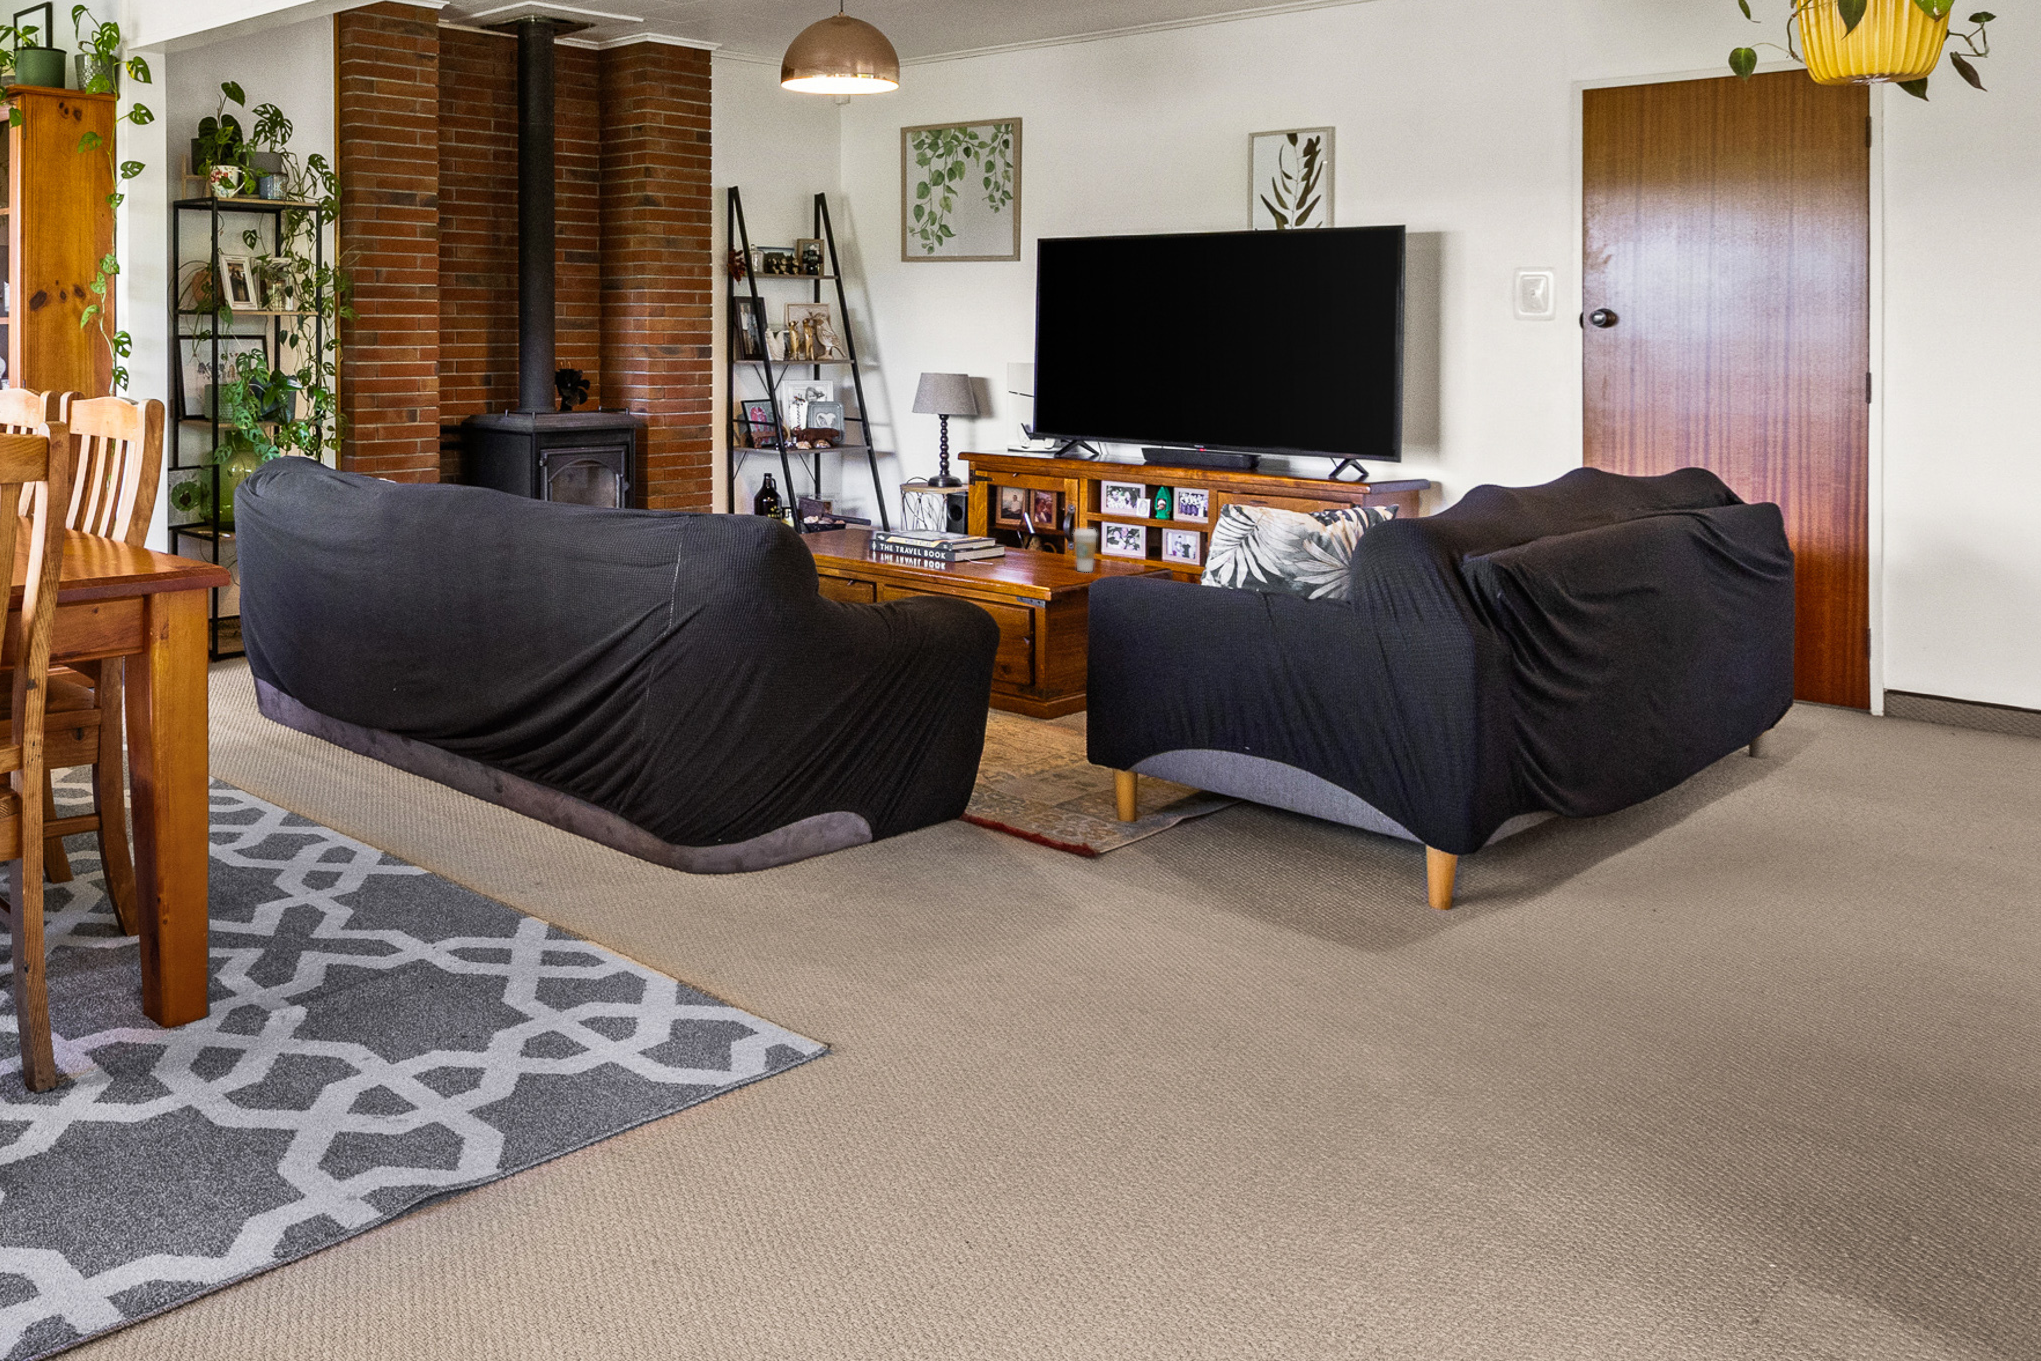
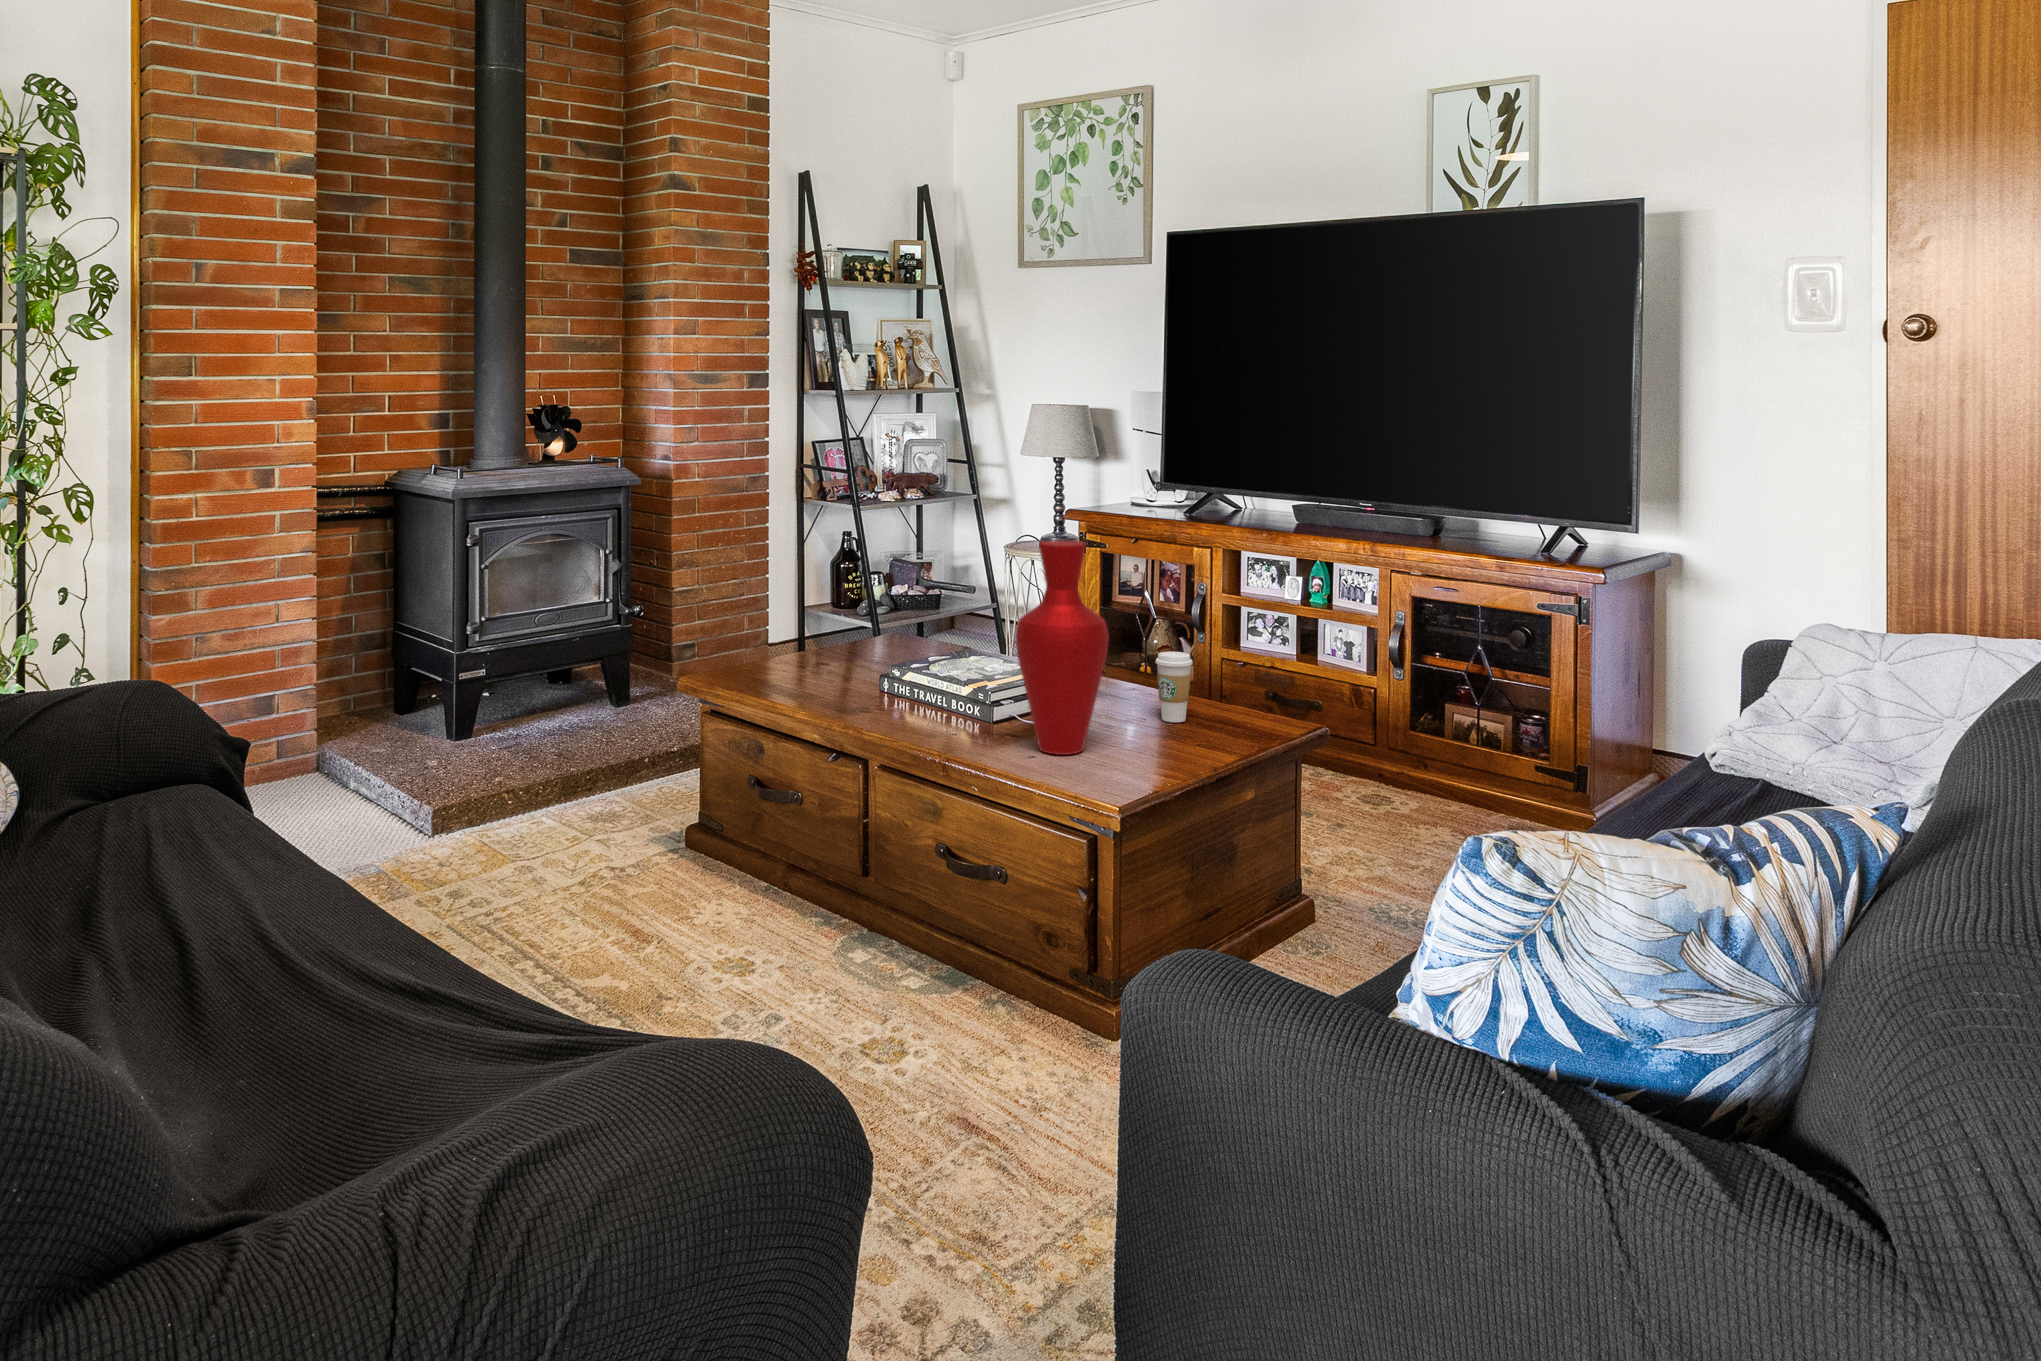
vase: none [994,455,1052,583] -> present [1015,540,1109,755]

